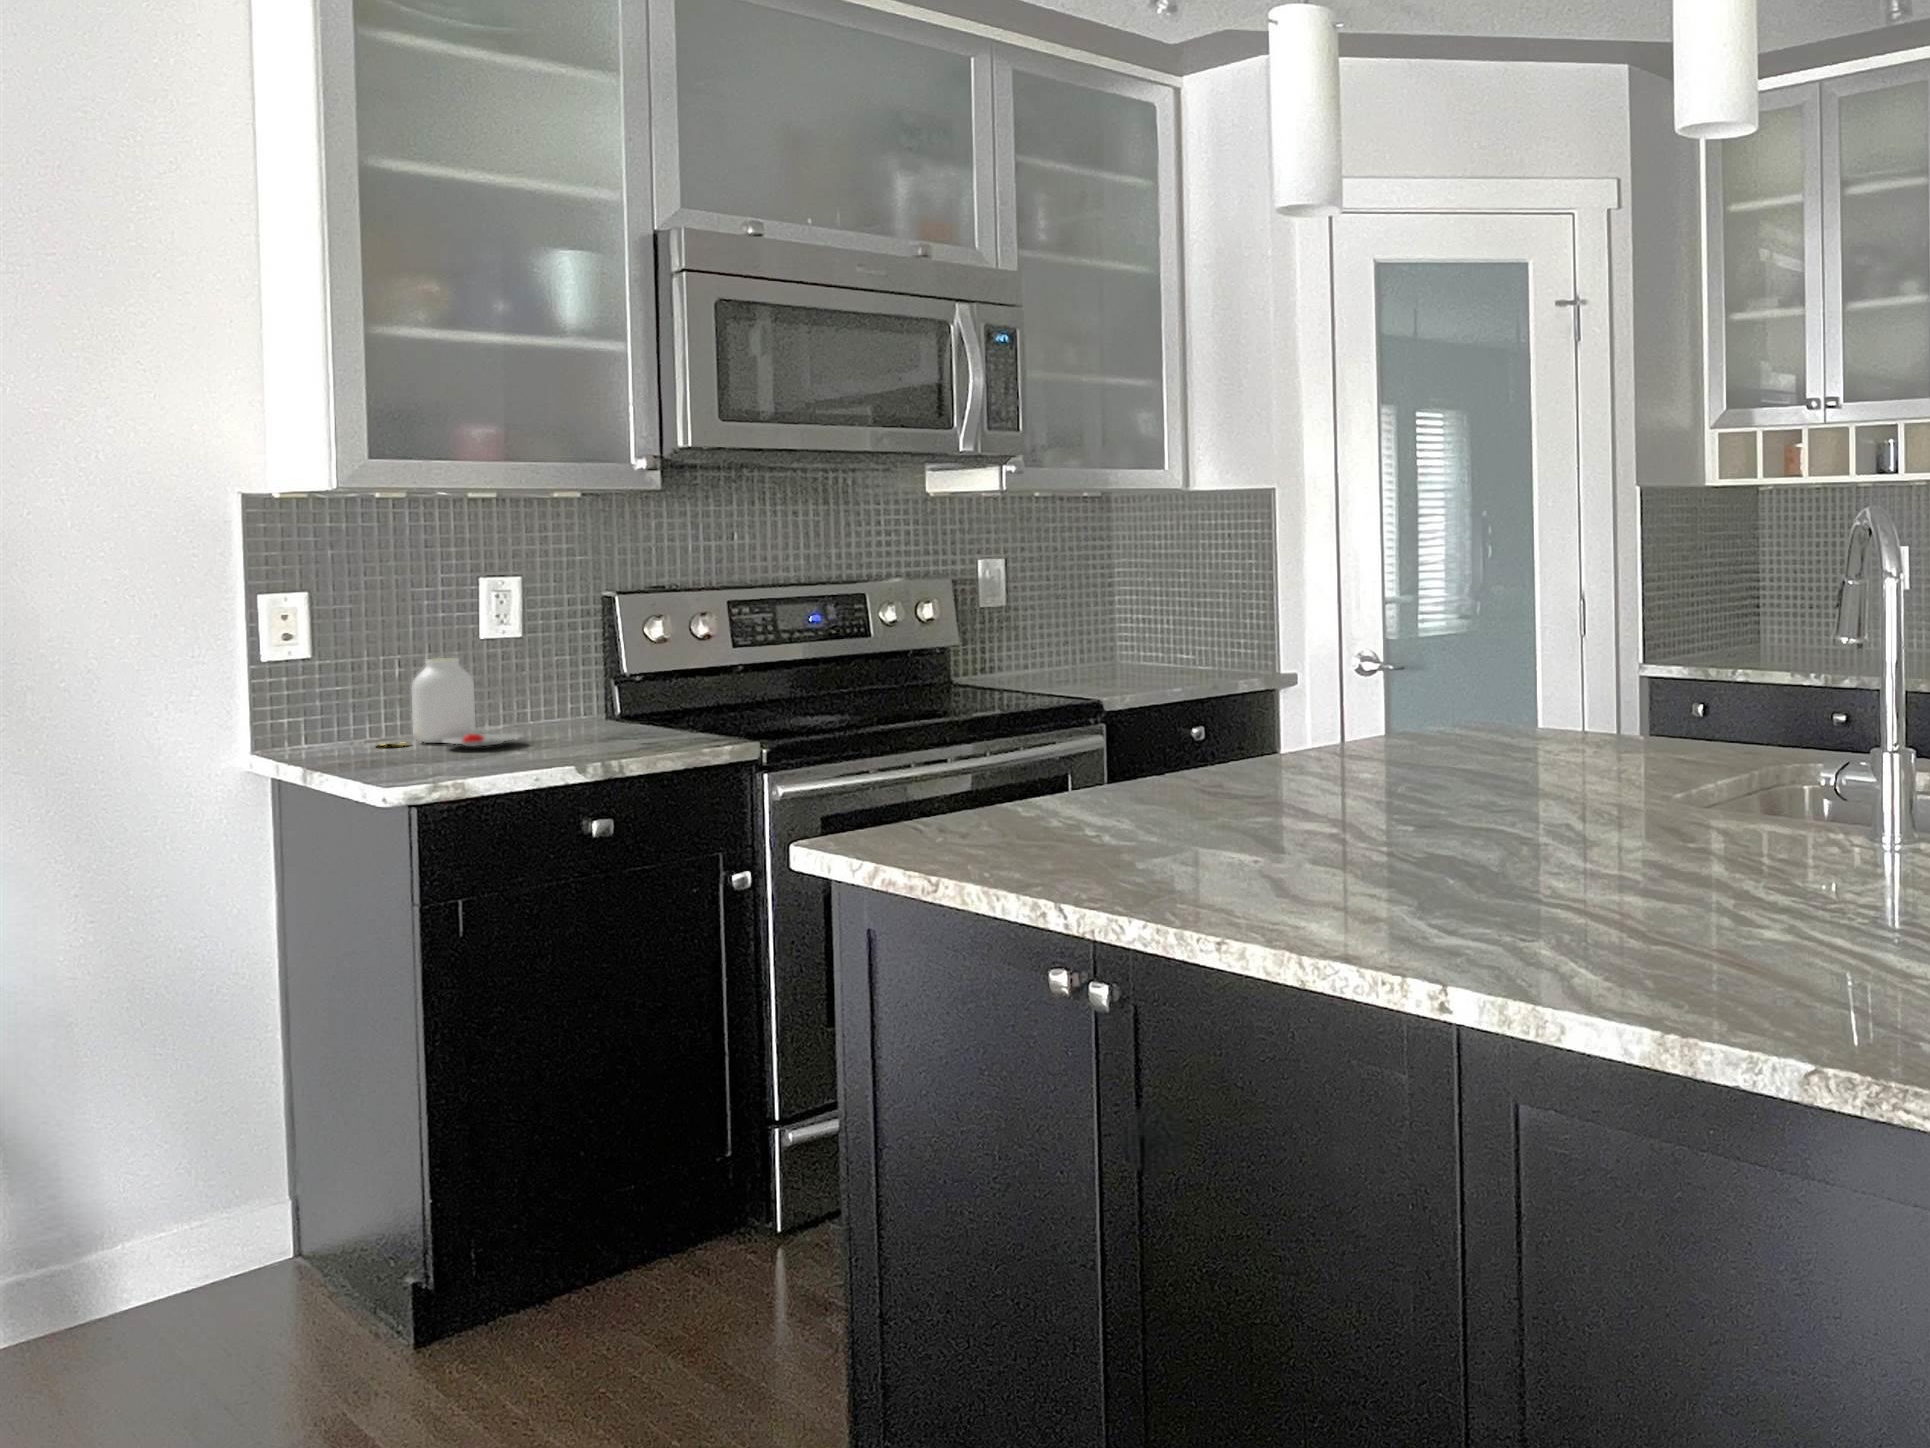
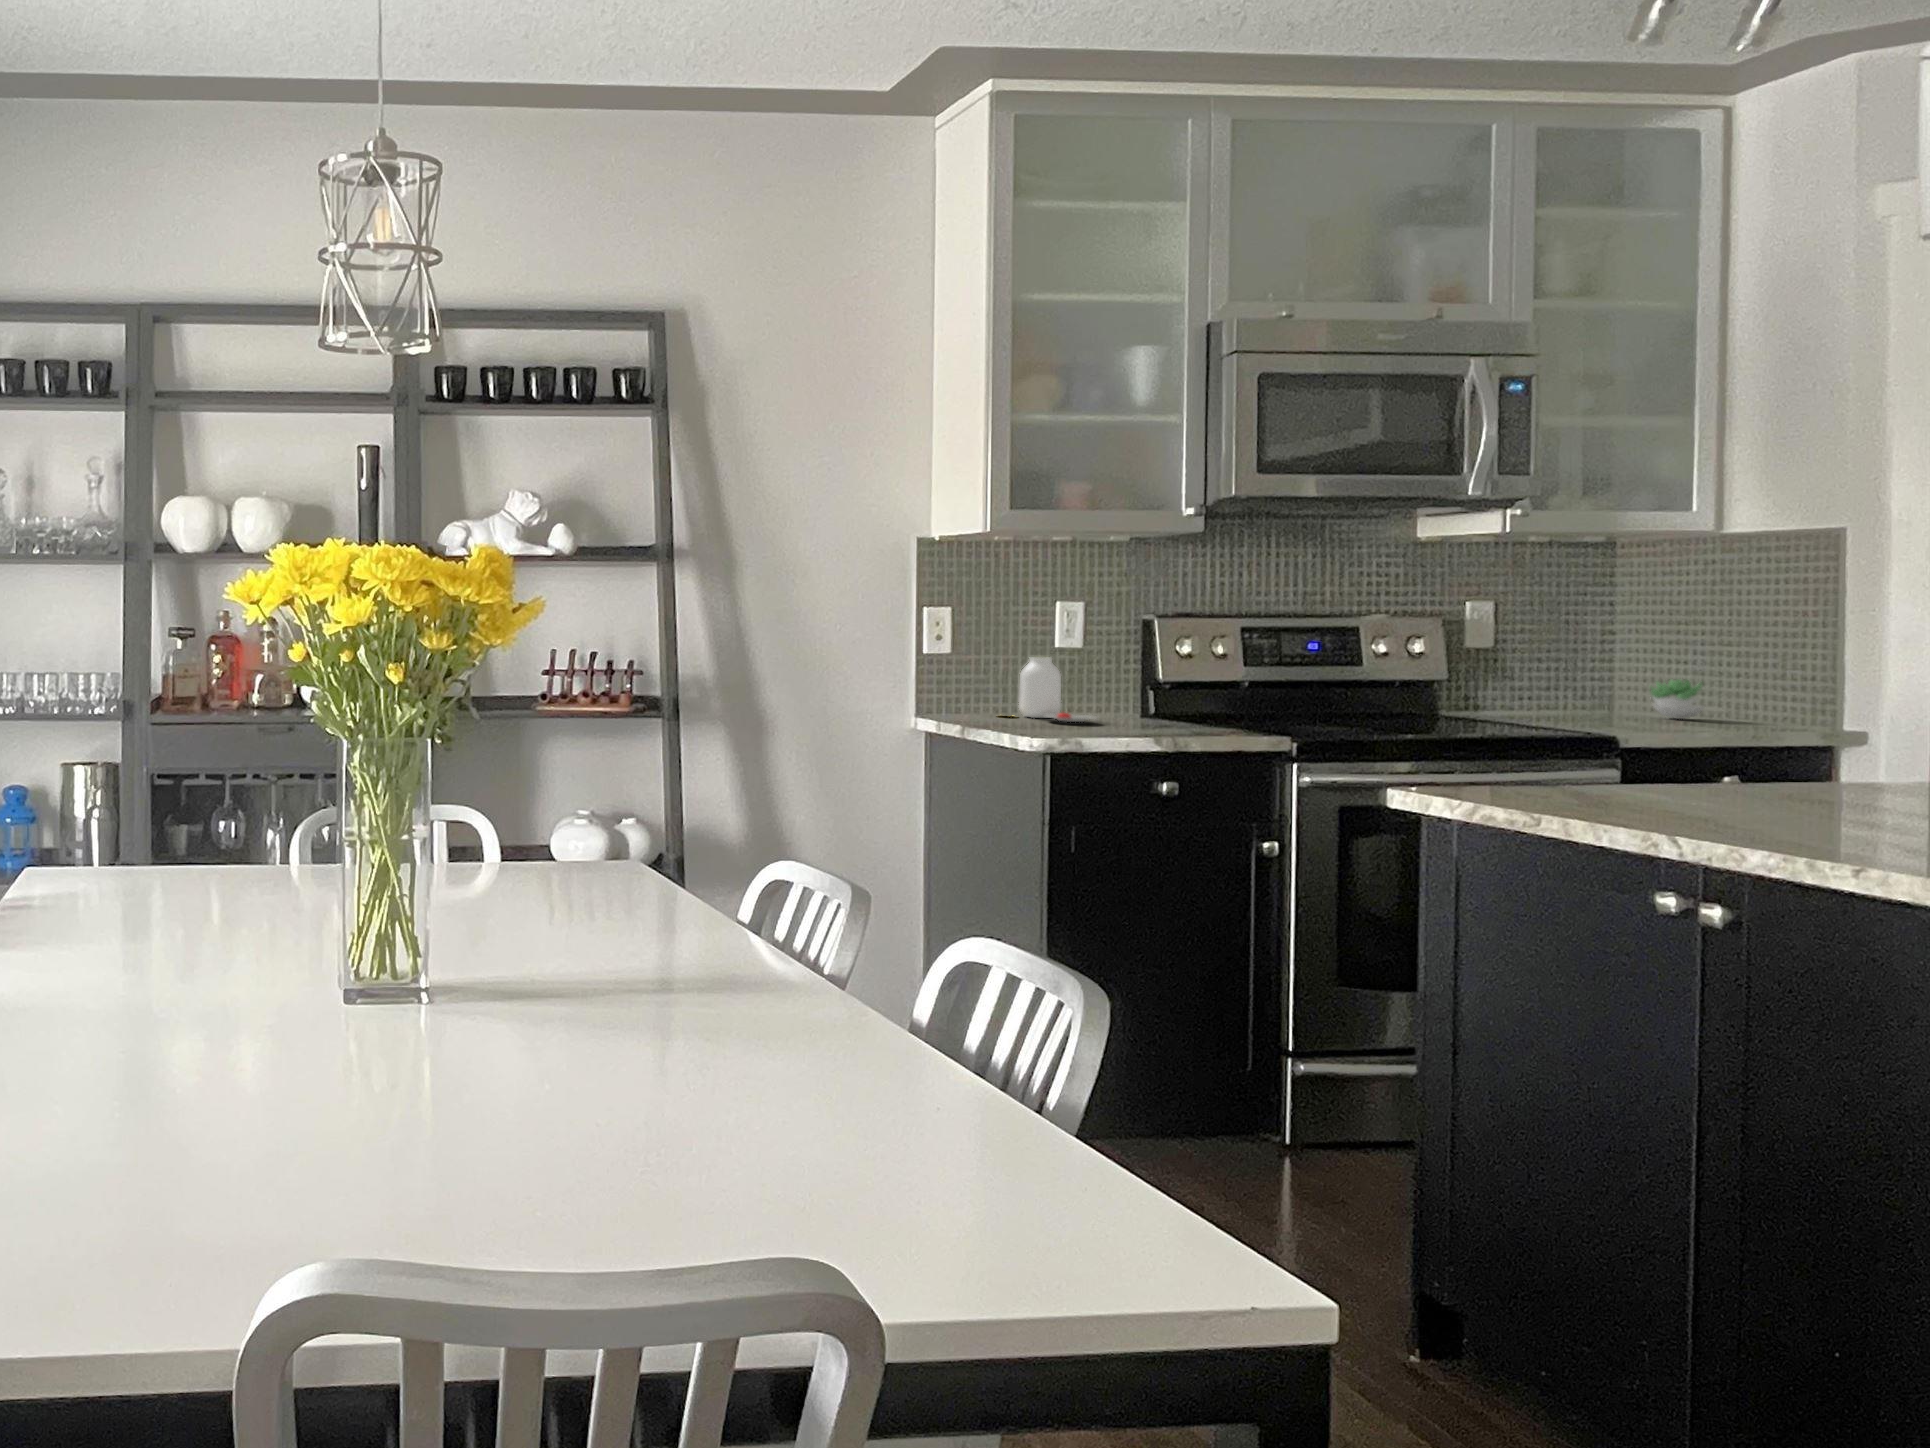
succulent plant: none [1138,630,1192,669] -> present [1651,680,1704,719]

